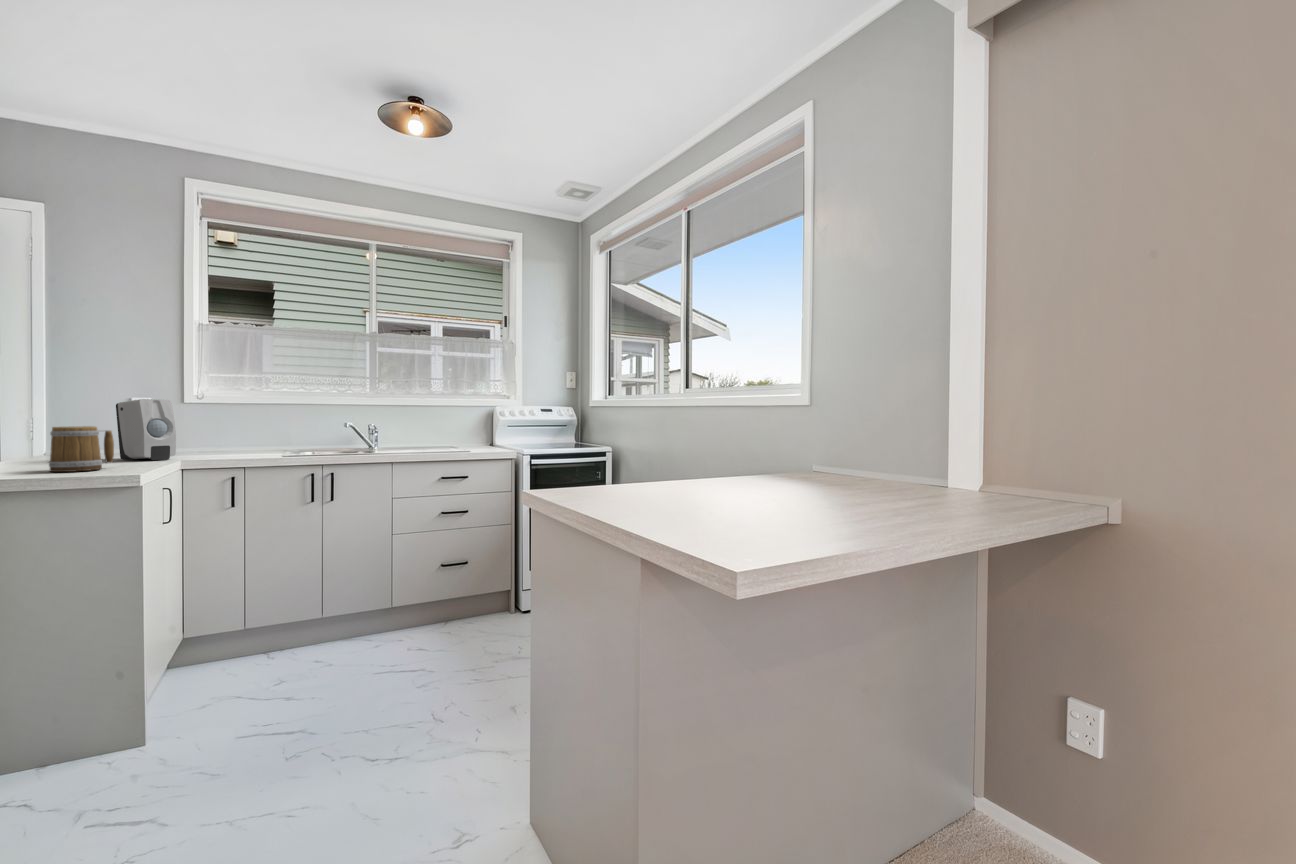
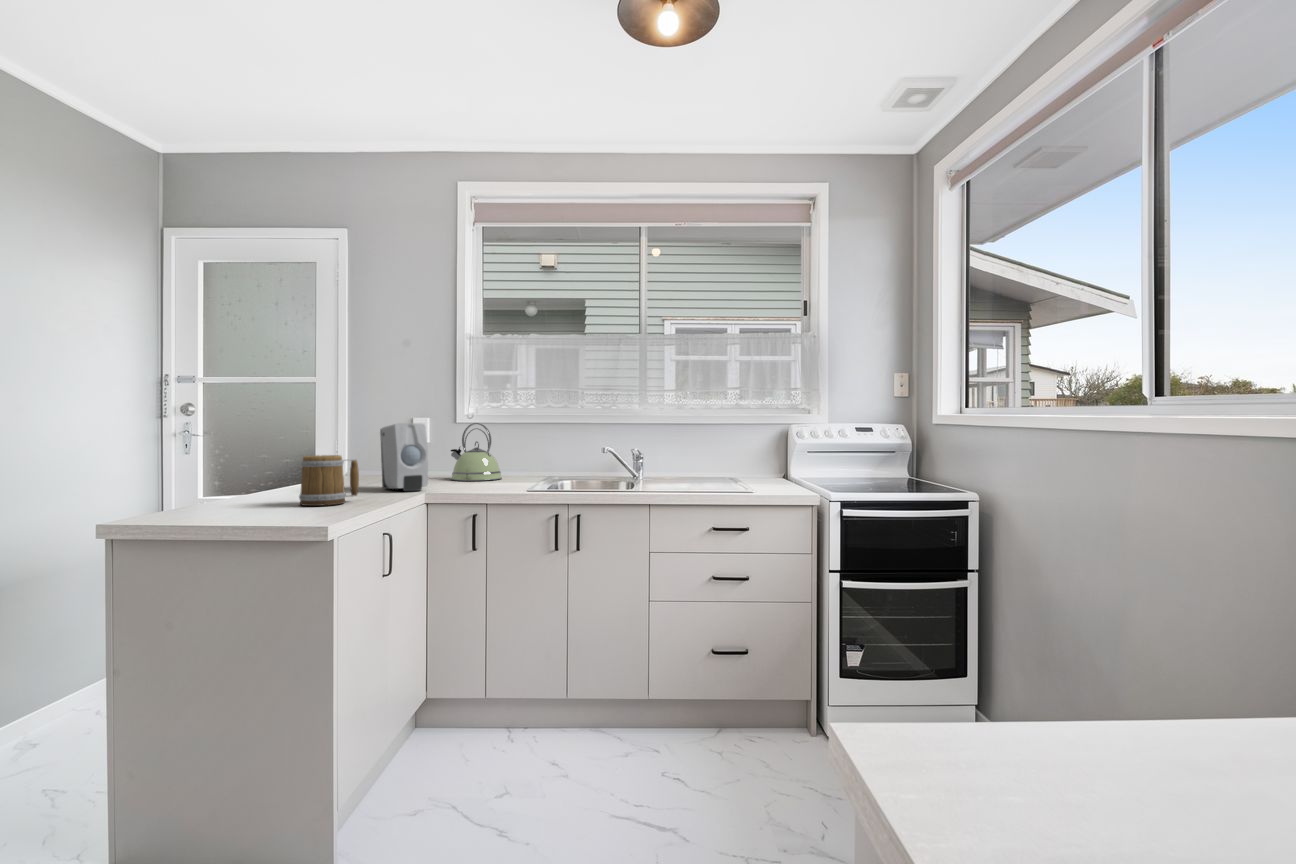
kettle: none [181,401,240,452] -> present [451,423,502,481]

